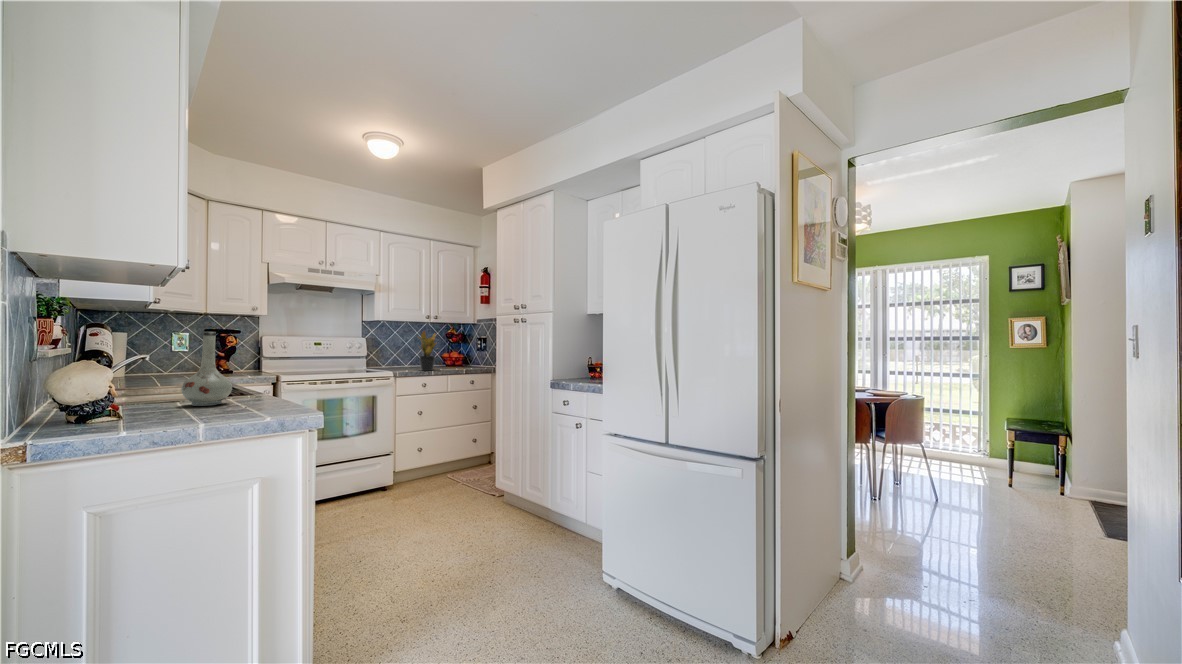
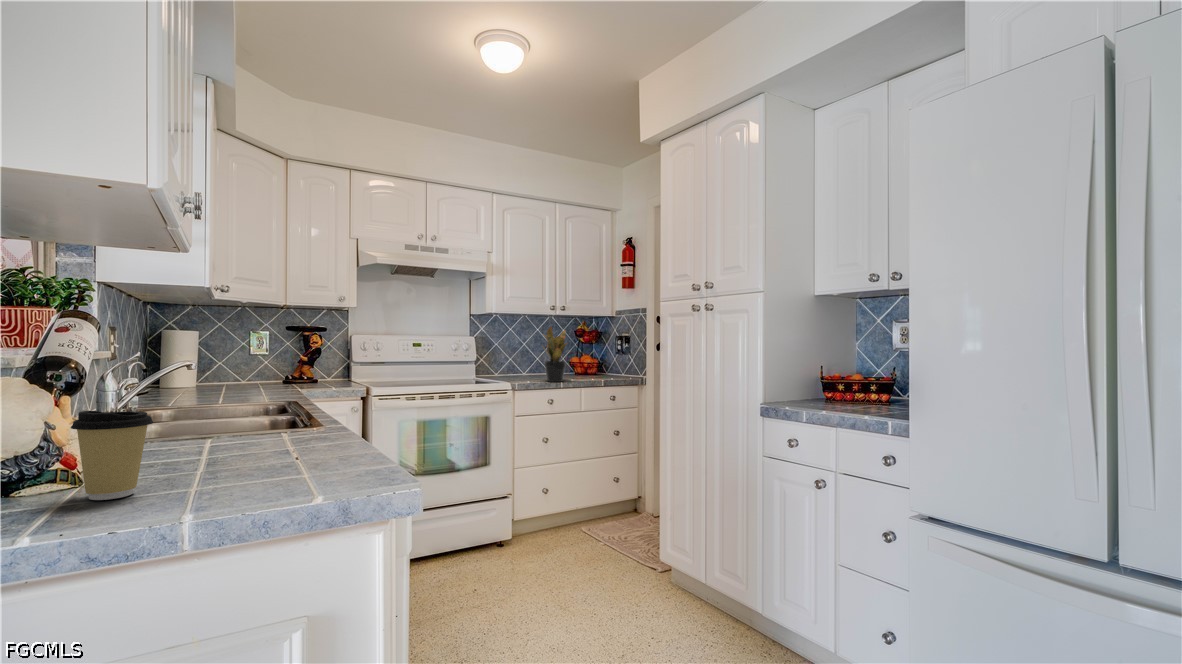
vase: present [181,331,232,406] -> none [196,324,279,458]
coffee cup: none [129,376,172,419] -> present [71,411,153,500]

